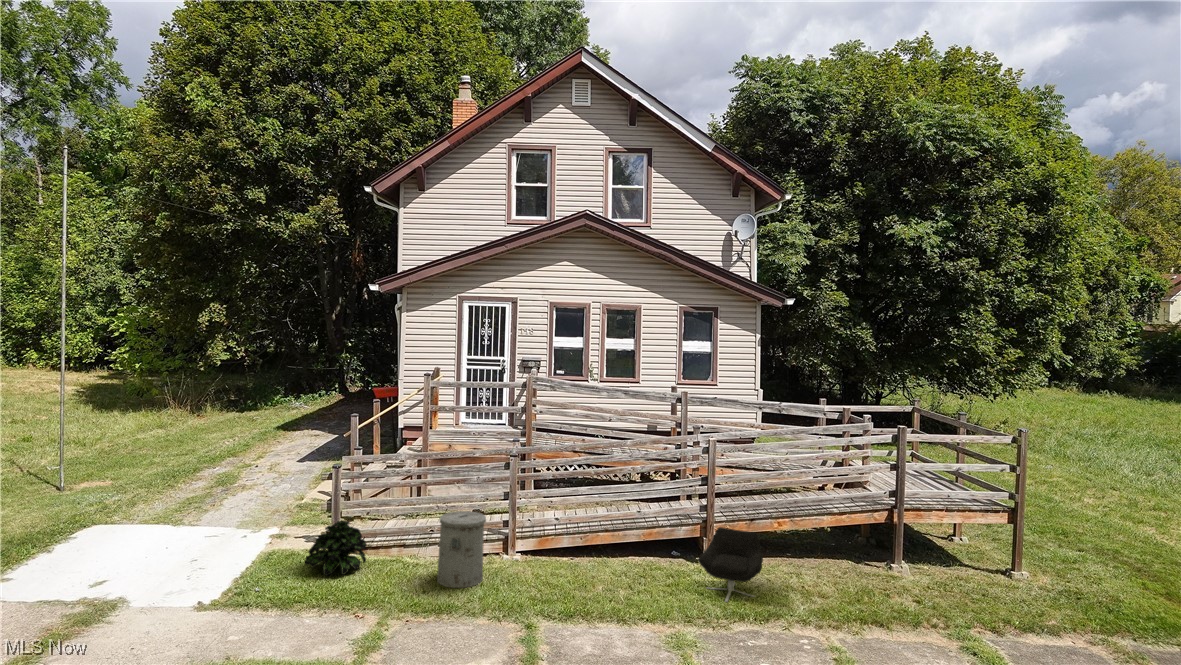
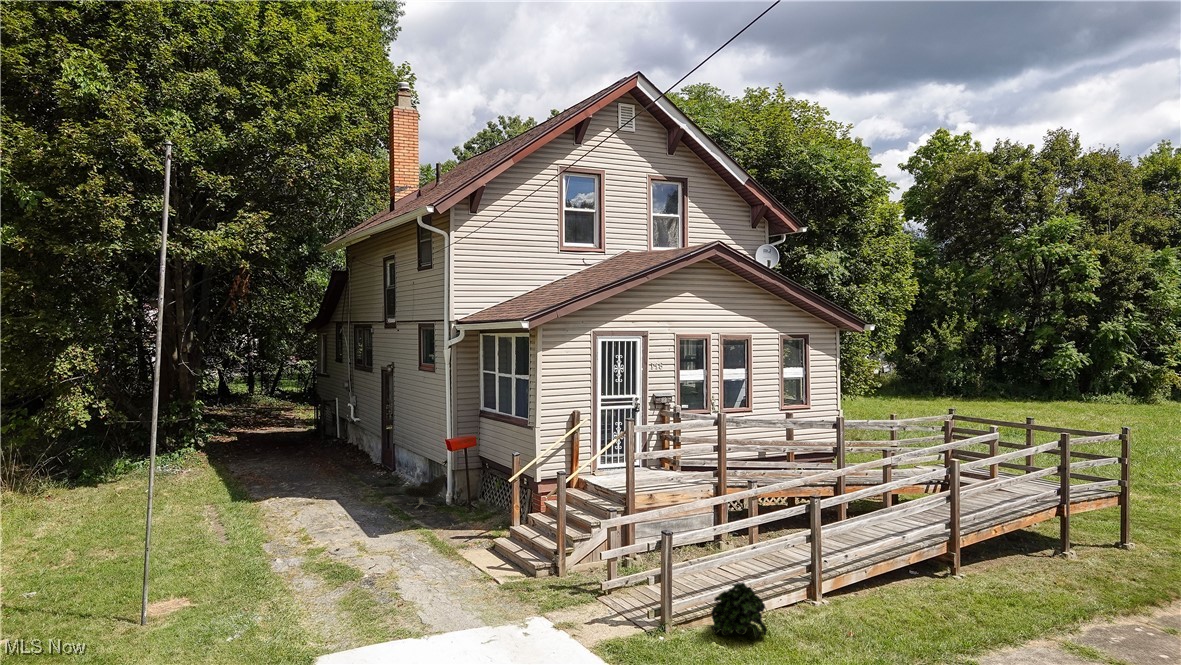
trash can: present [437,511,486,588] -> none [819,550,865,623]
lounge chair: present [698,527,763,602] -> present [406,474,446,508]

